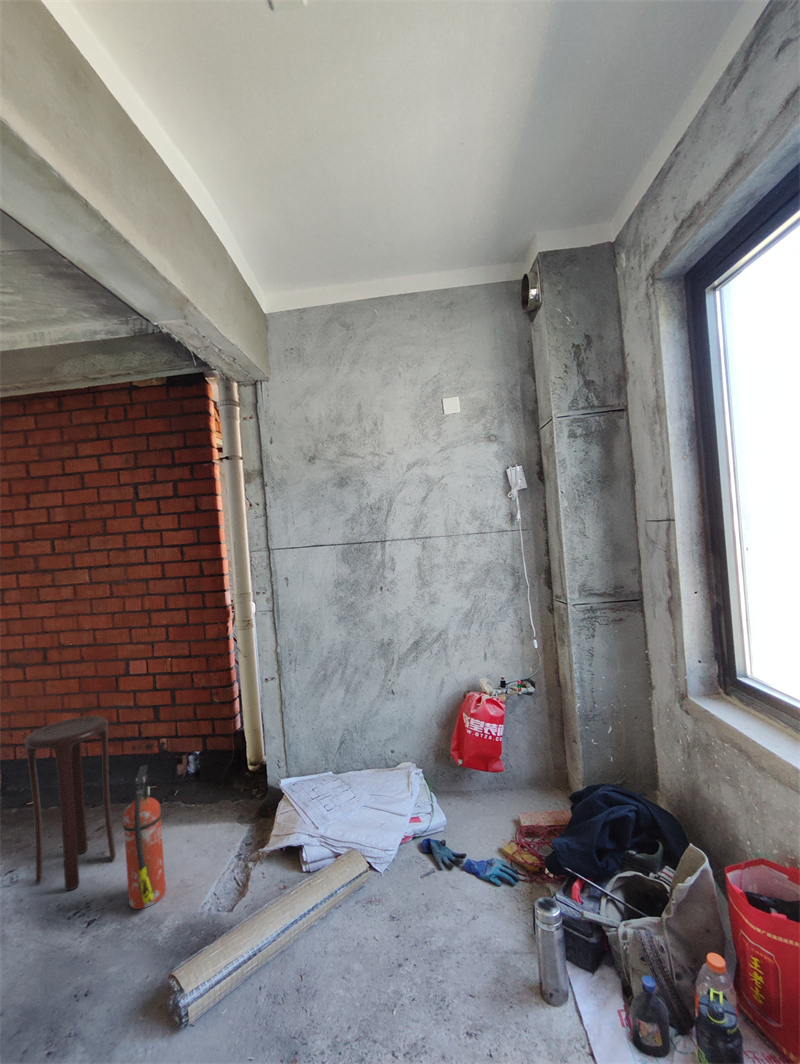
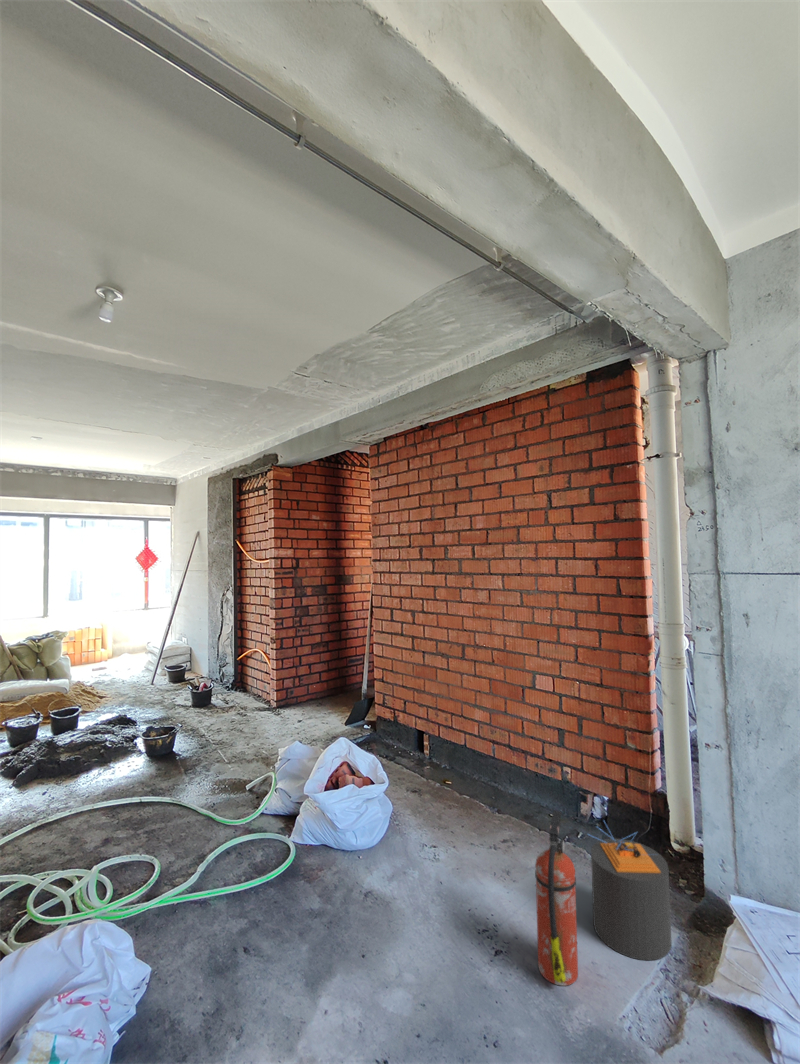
stool: present [25,716,116,890] -> none [450,728,523,909]
trash can: none [171,758,242,859] -> present [588,821,671,960]

